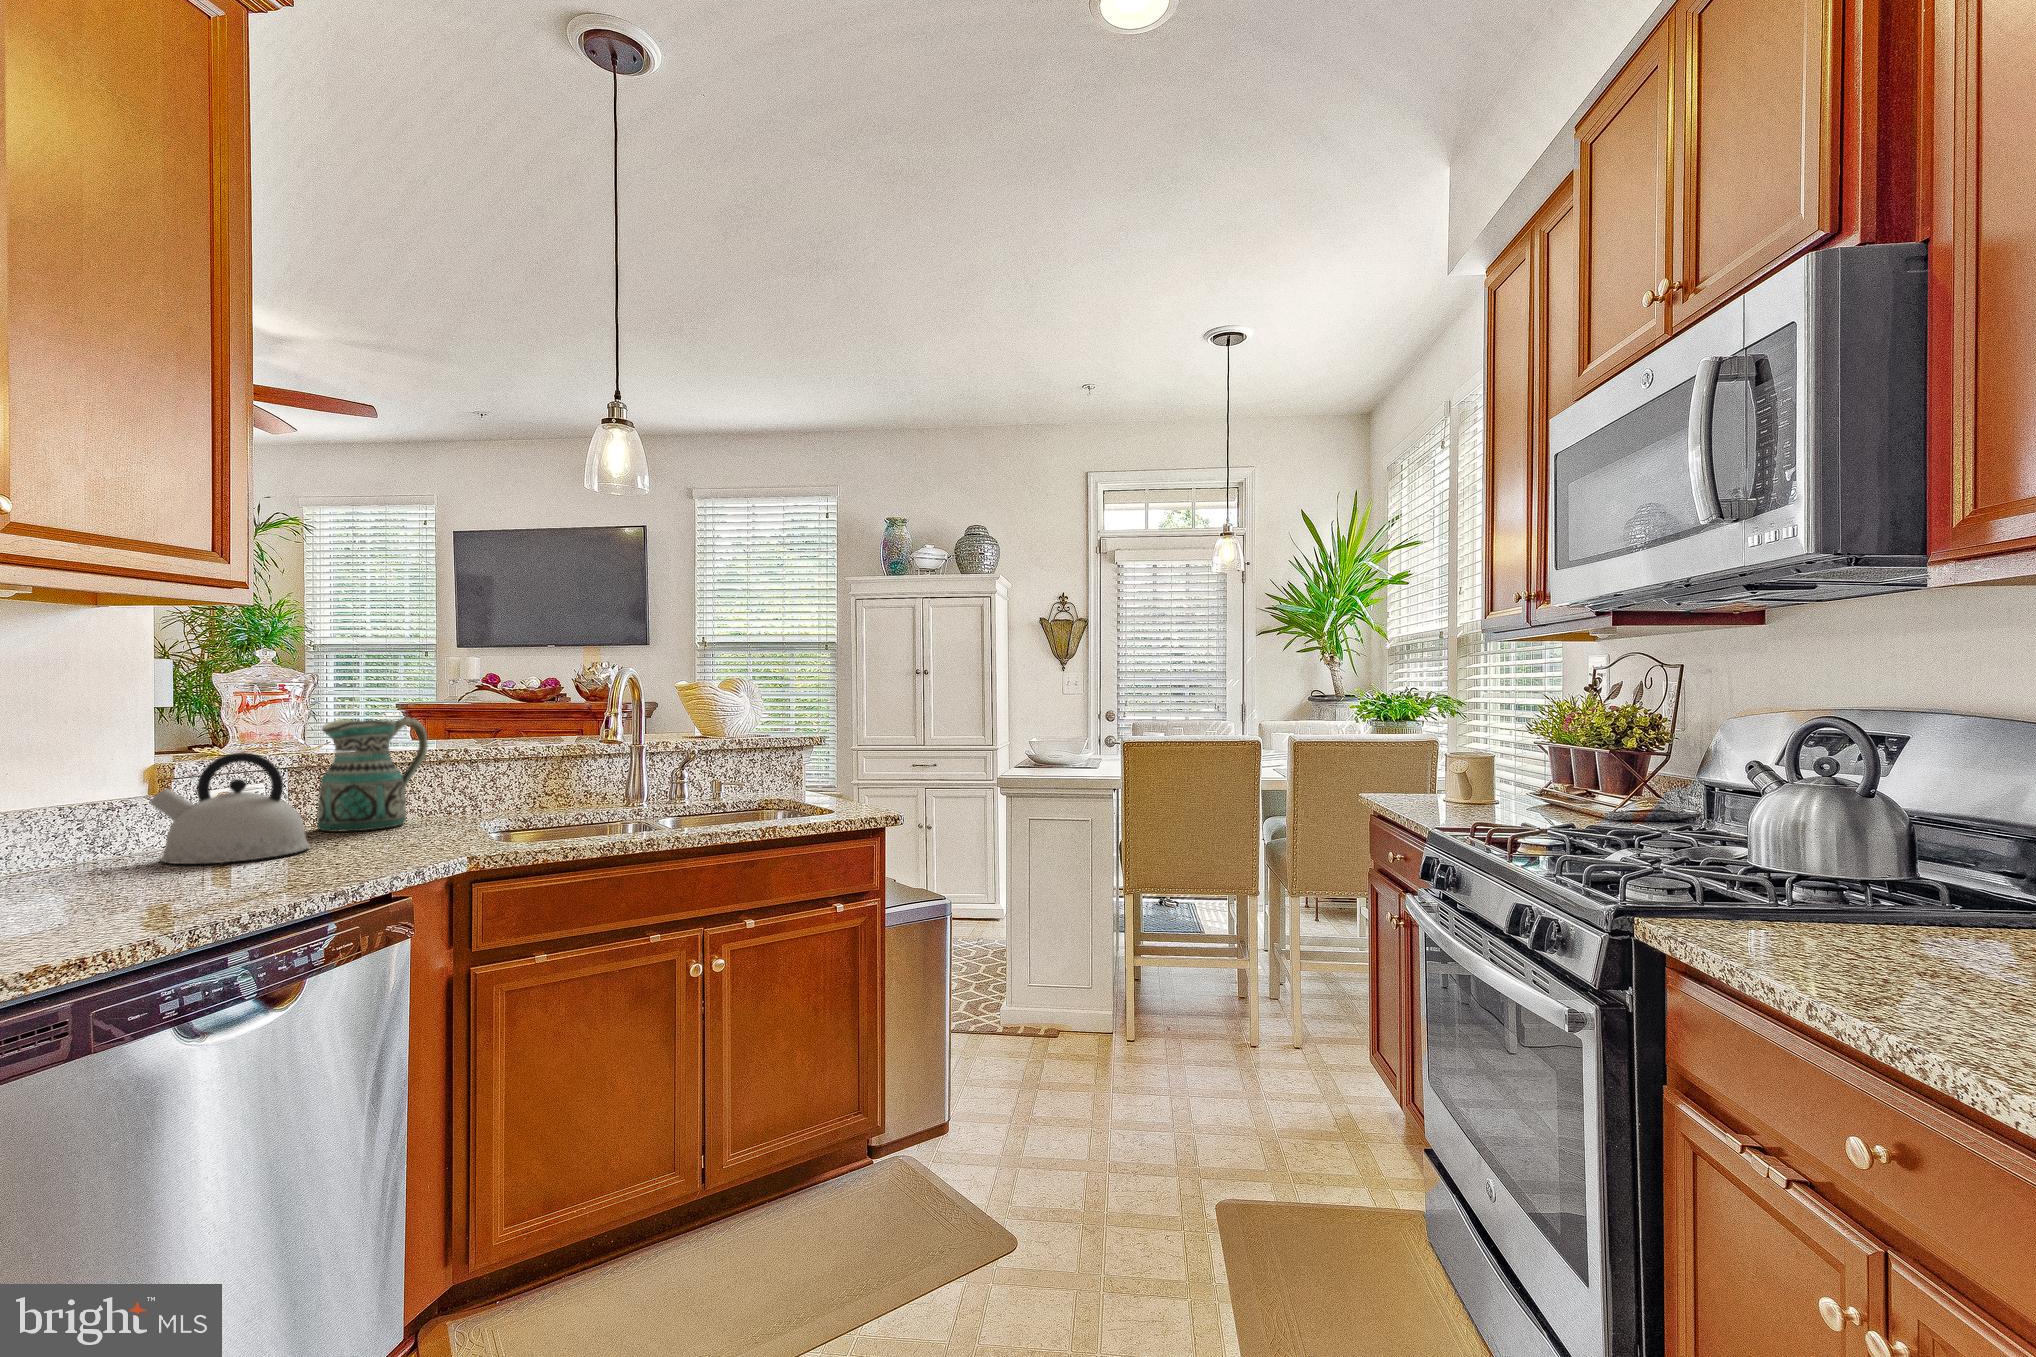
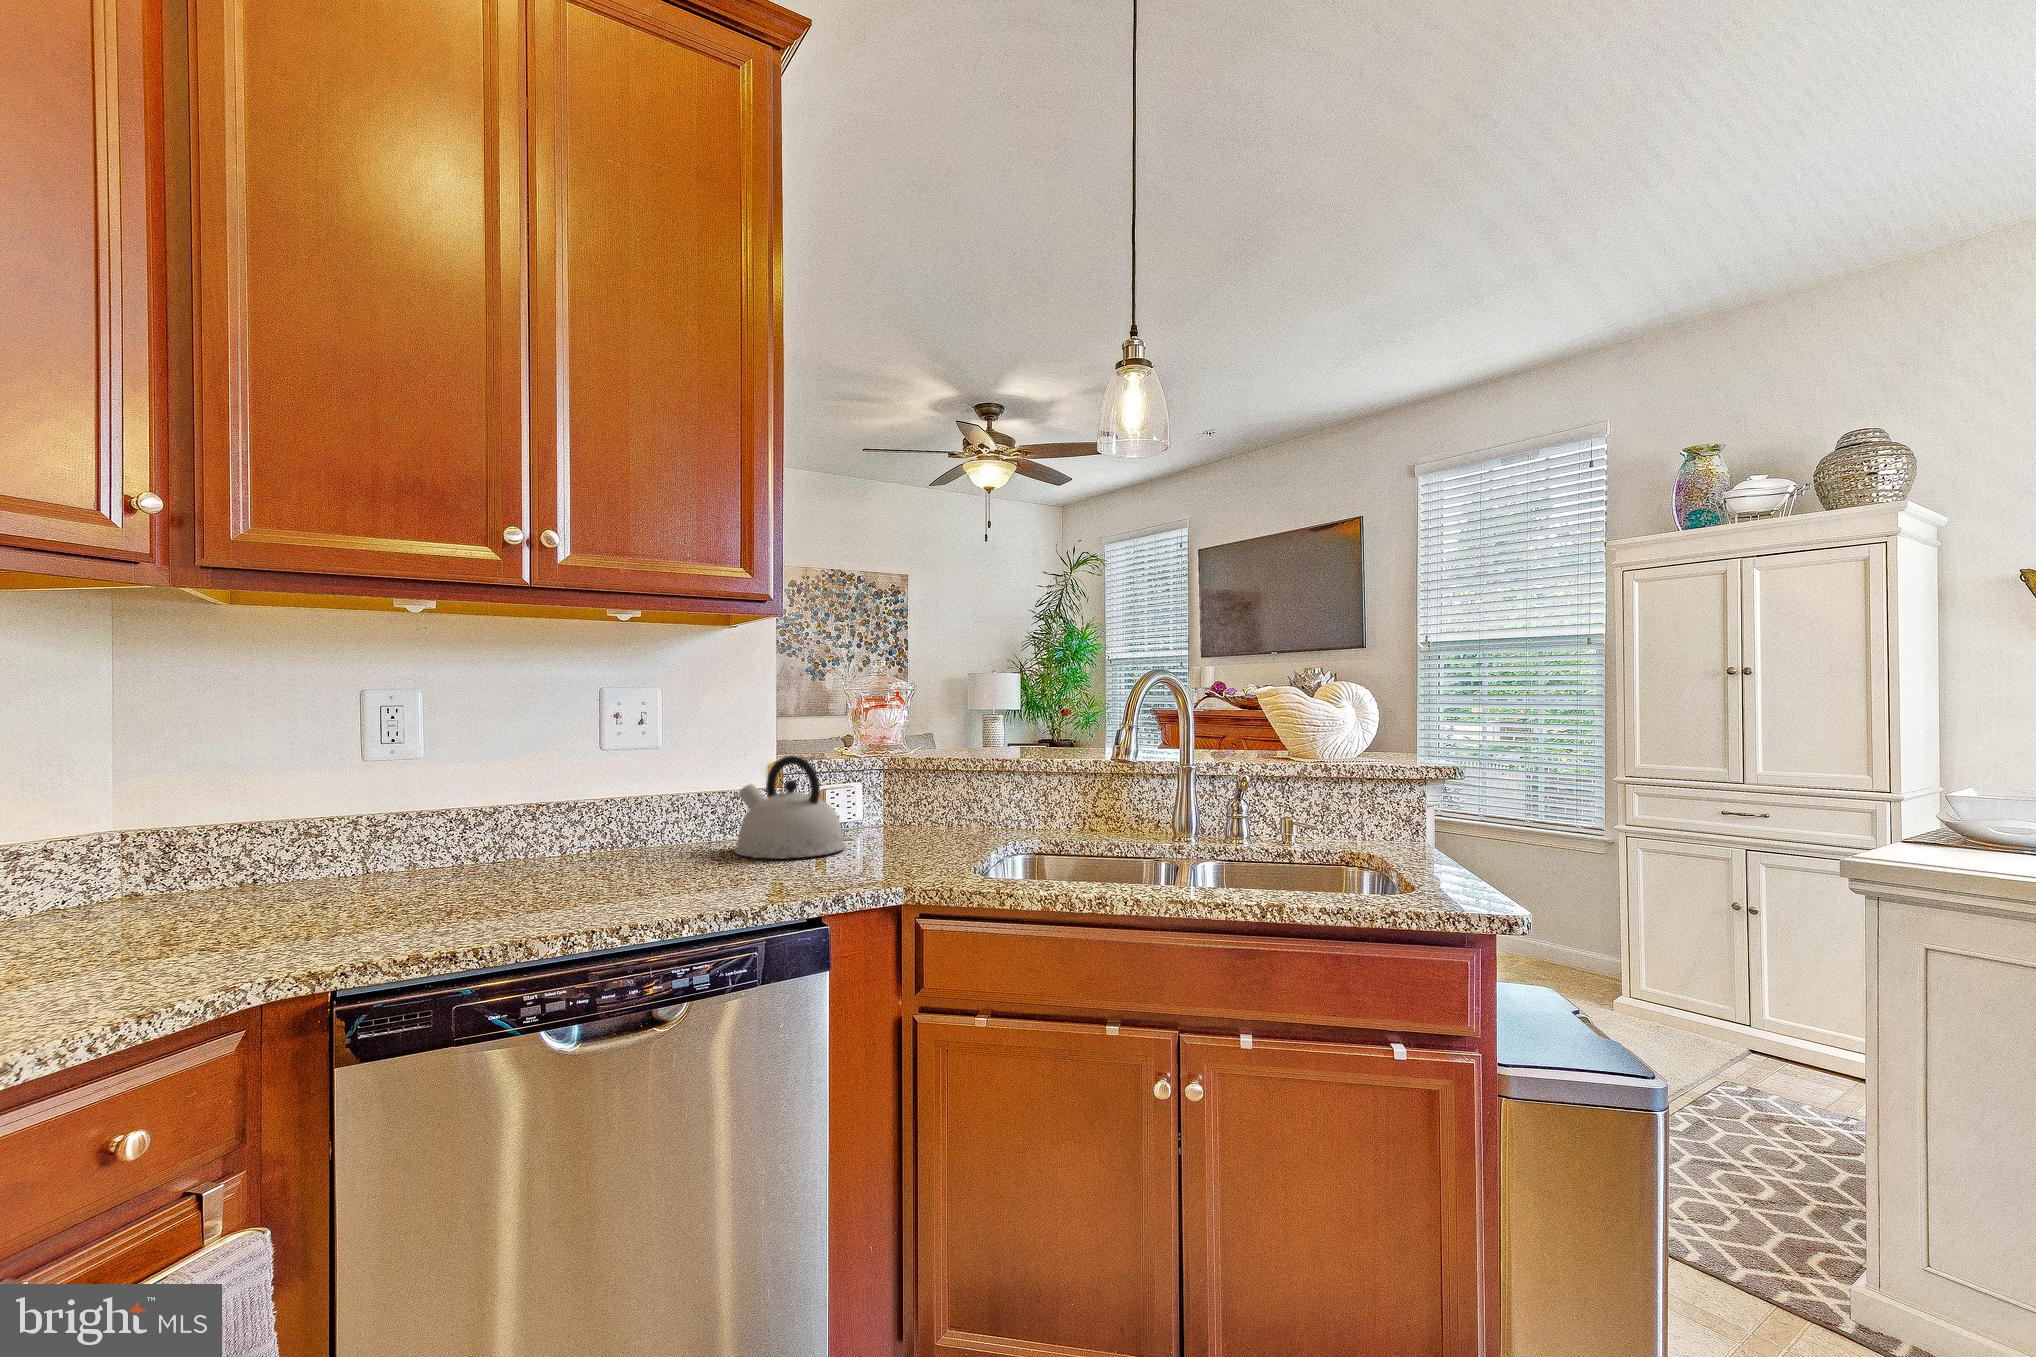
ceramic pitcher: present [317,717,428,832] -> none [893,725,991,837]

